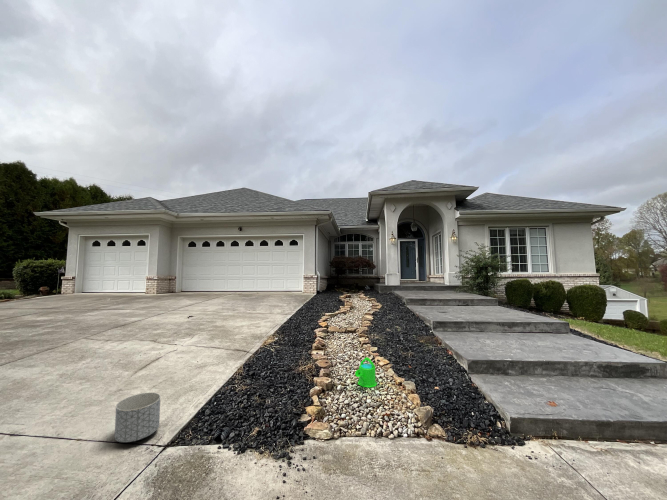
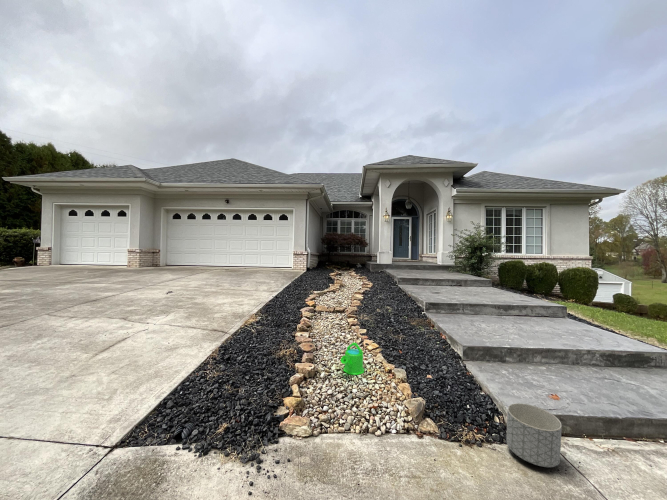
planter: present [115,393,160,442] -> present [506,403,562,467]

